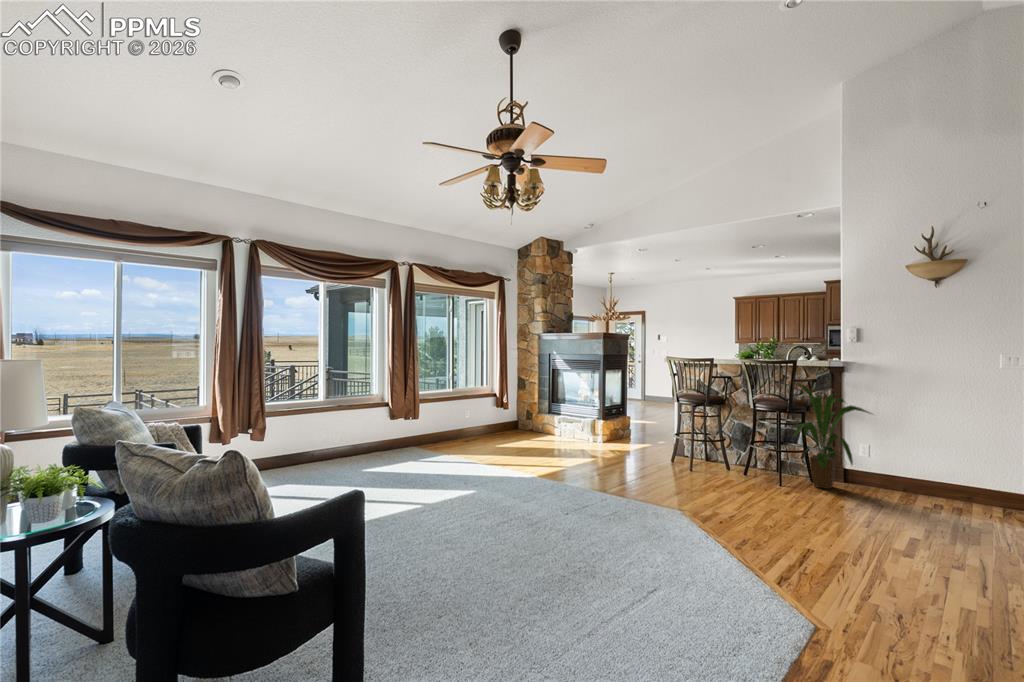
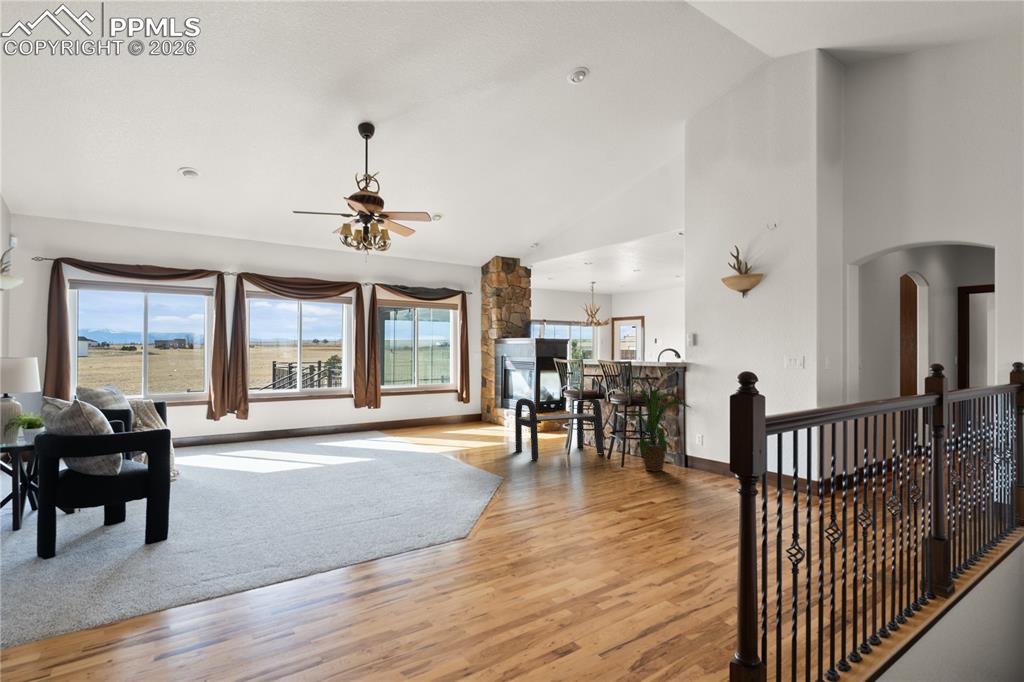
bench: none [628,400,731,479] -> present [515,398,604,460]

